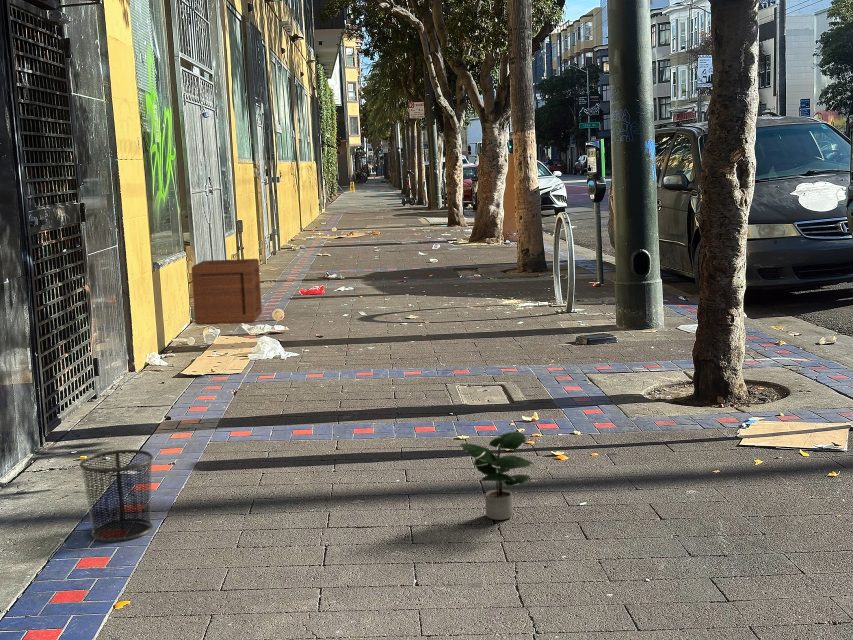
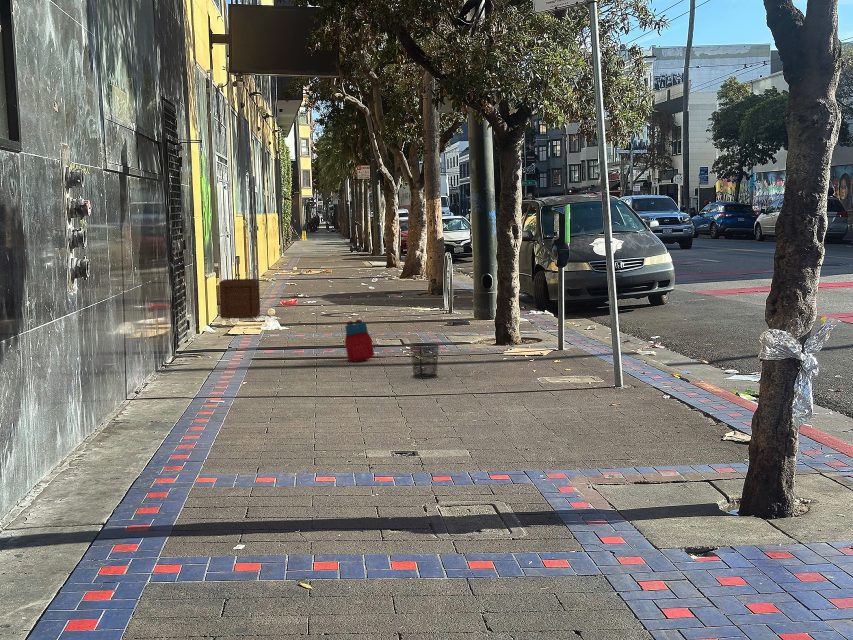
backpack: none [392,379,460,480] -> present [345,320,374,361]
potted plant: present [460,432,533,520] -> none [372,335,401,369]
waste bin: present [80,450,153,541] -> present [410,343,439,379]

